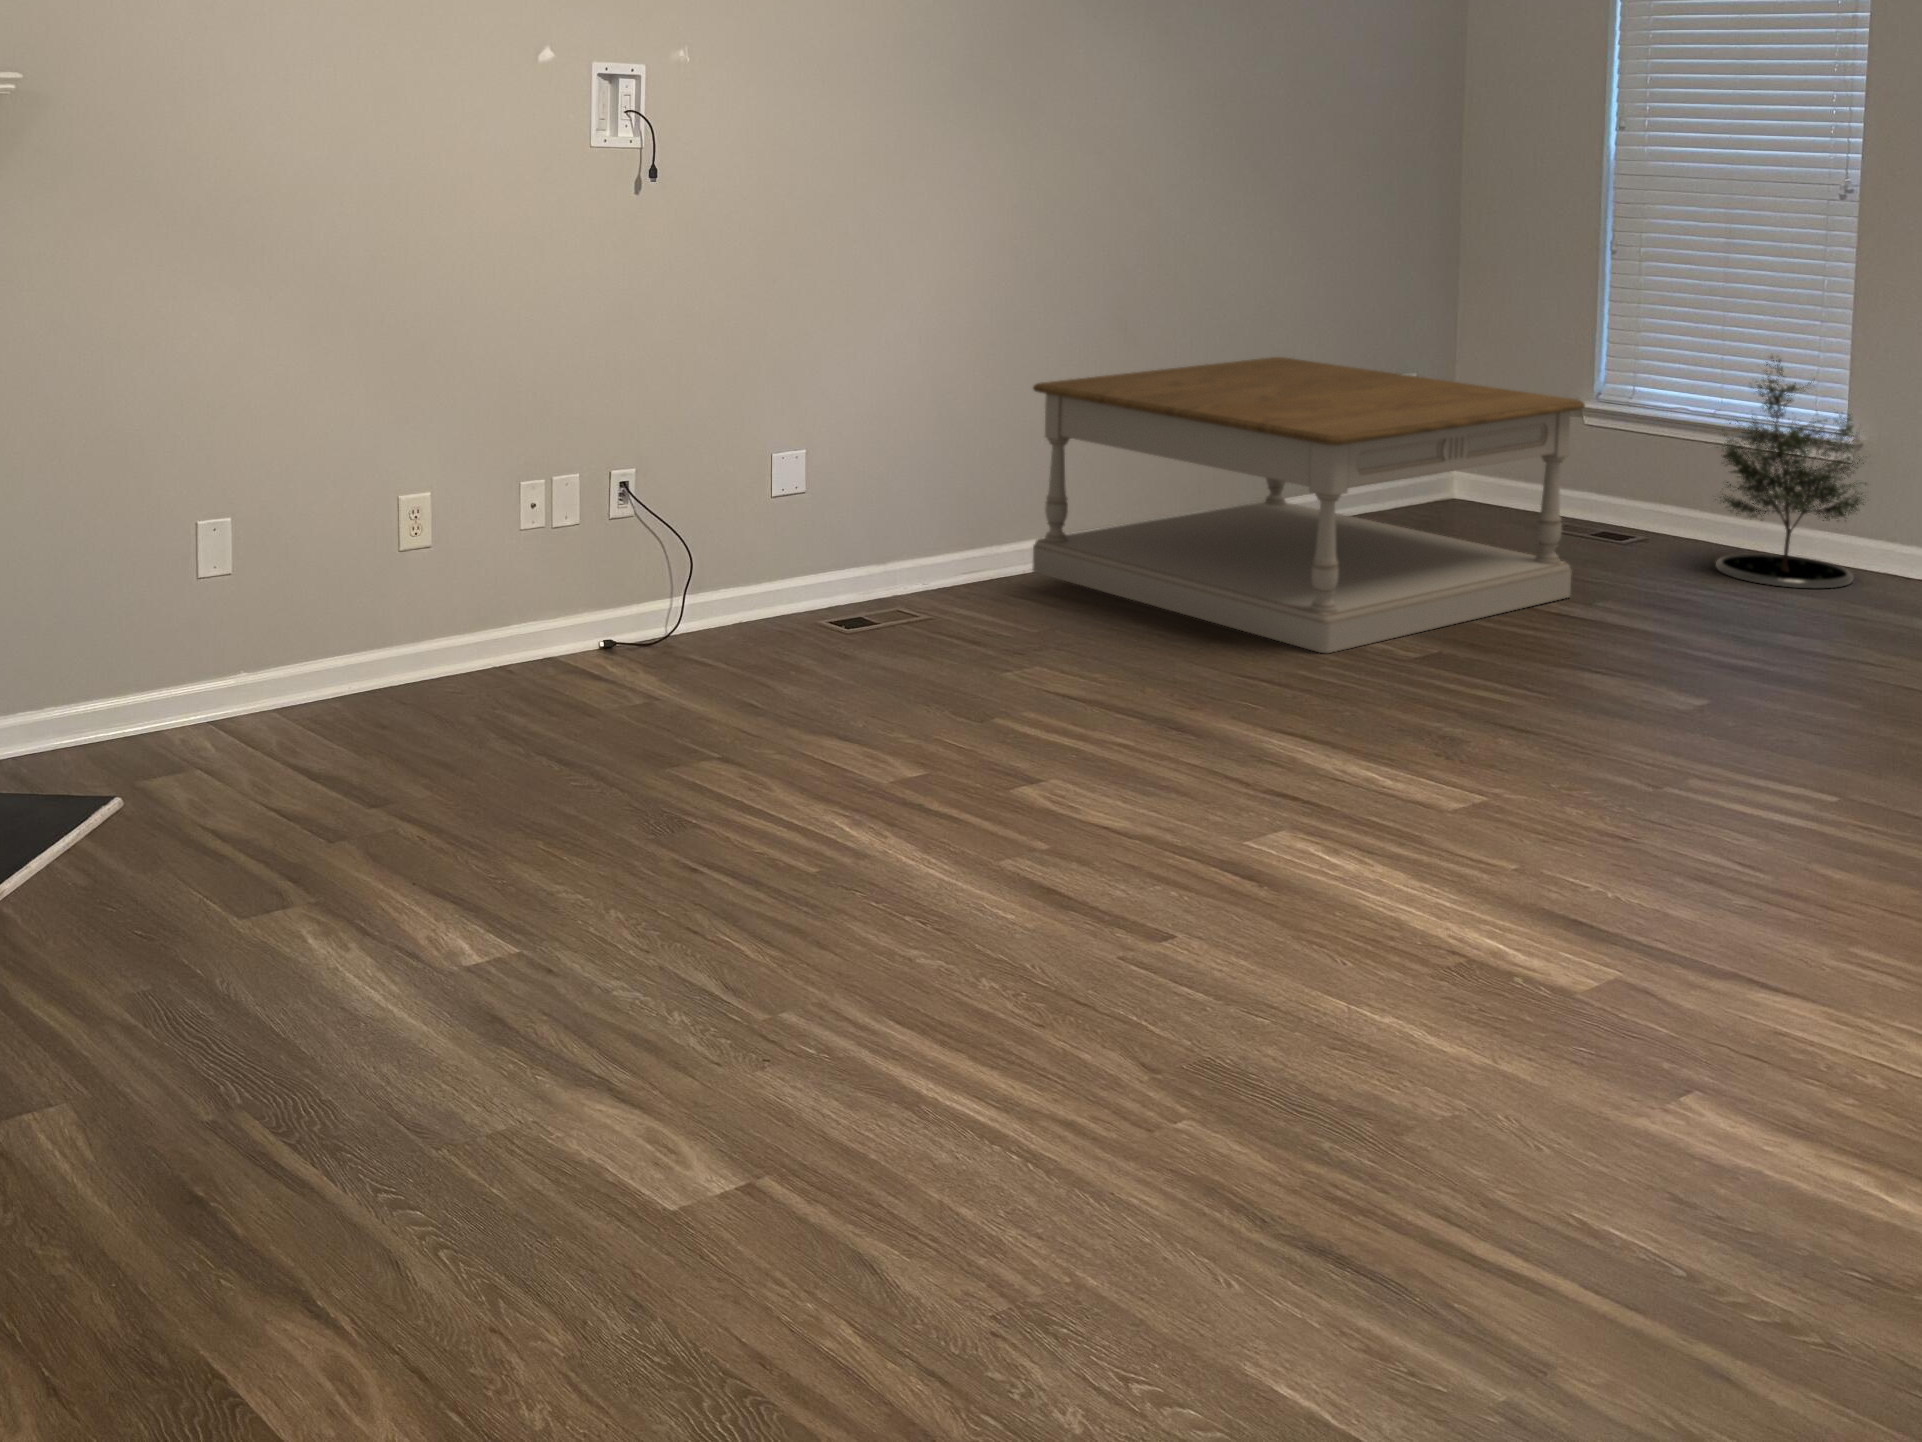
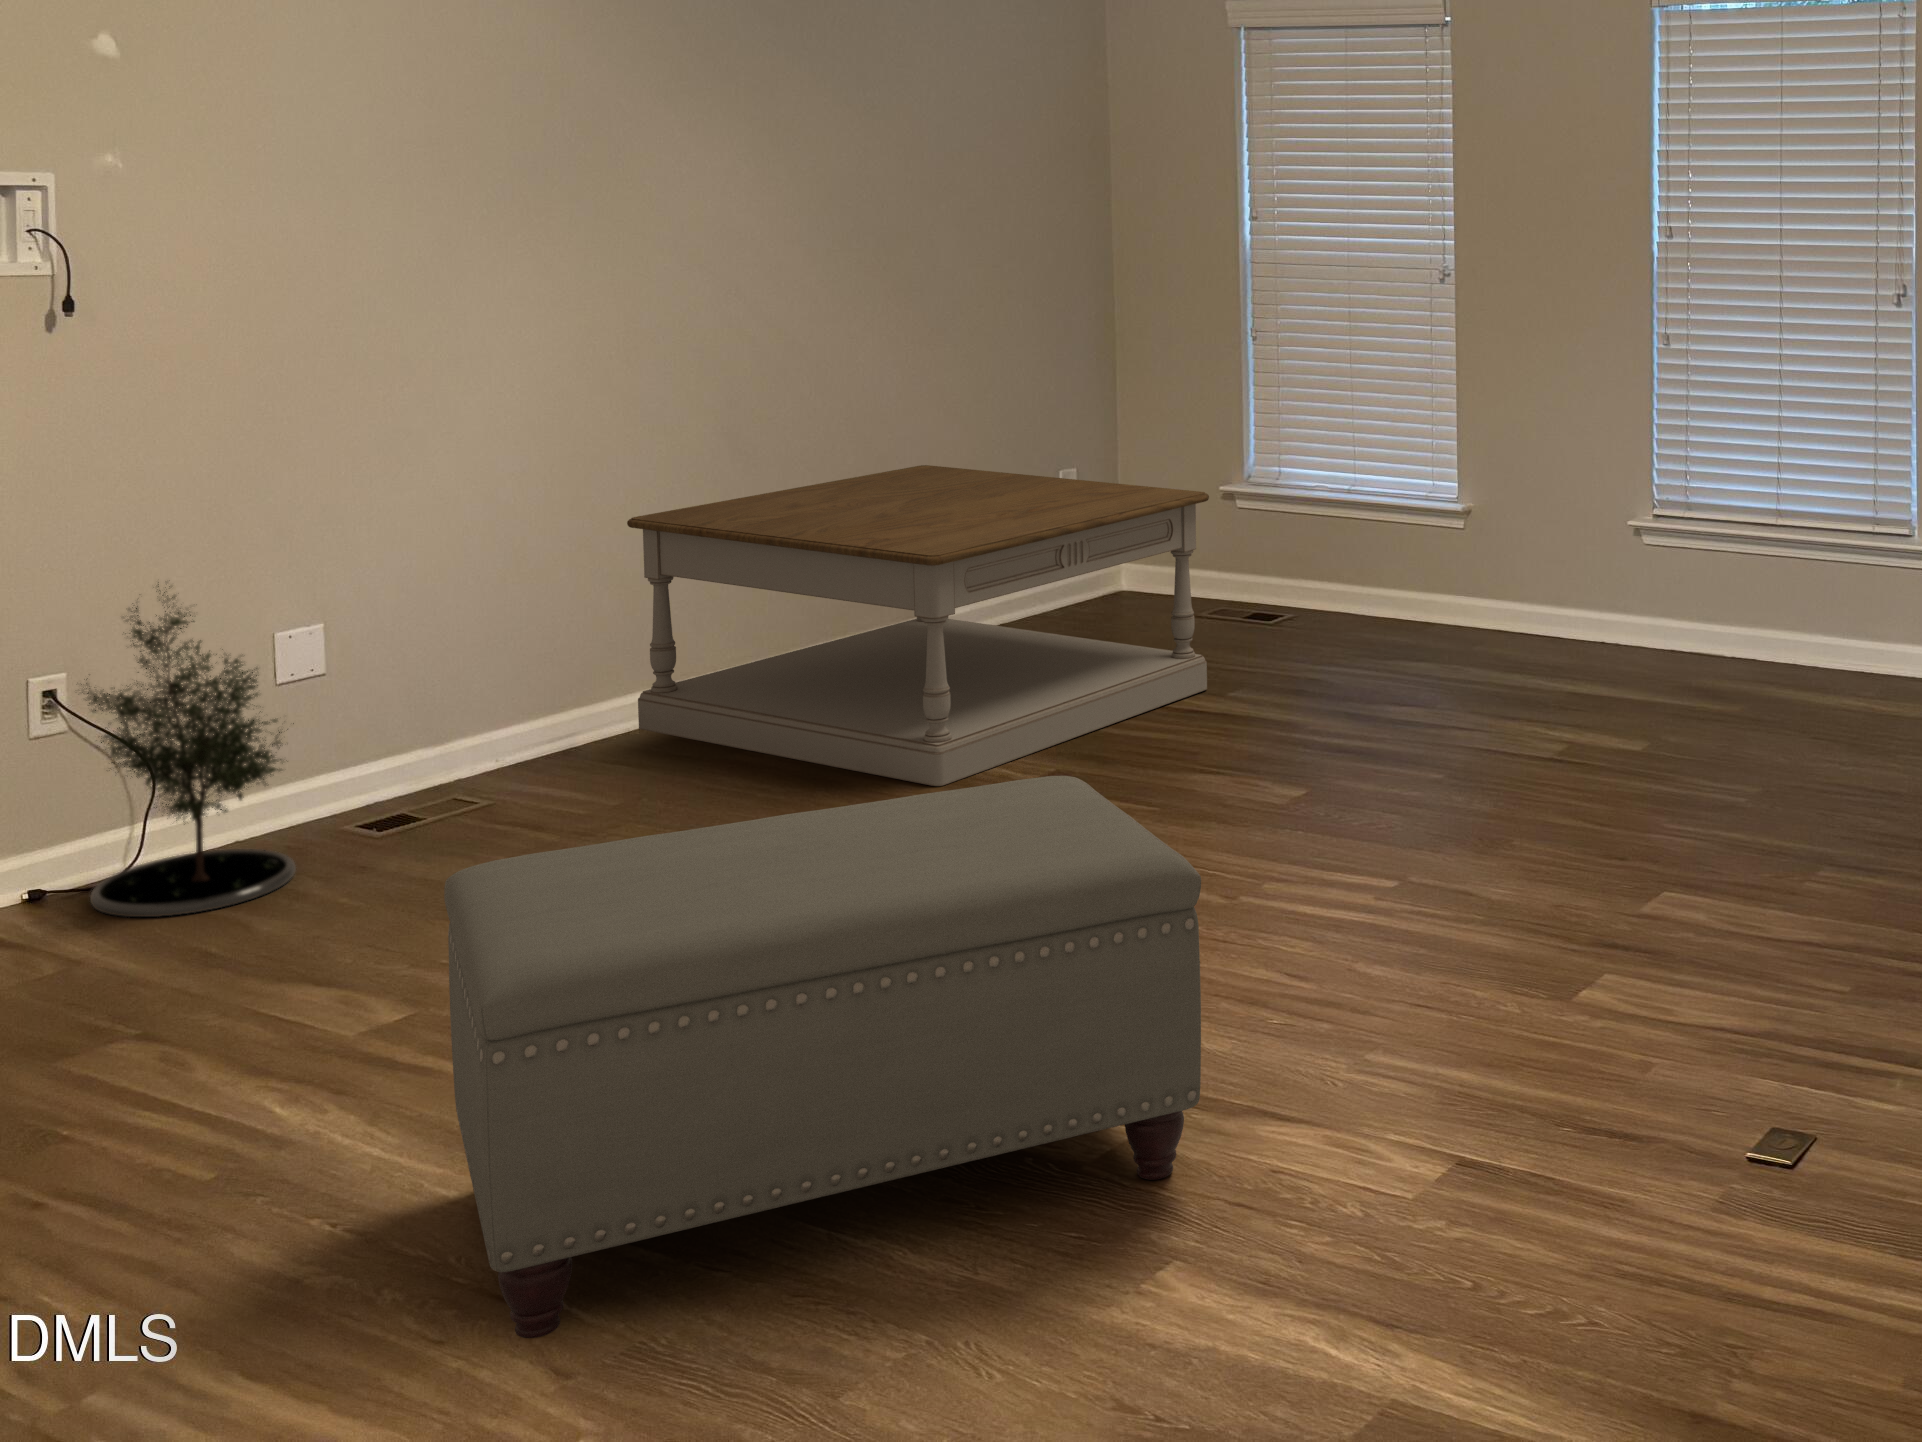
potted tree: present [1715,357,1866,588] -> present [81,582,296,917]
ottoman: none [1016,640,1729,1047] -> present [444,776,1201,1338]

